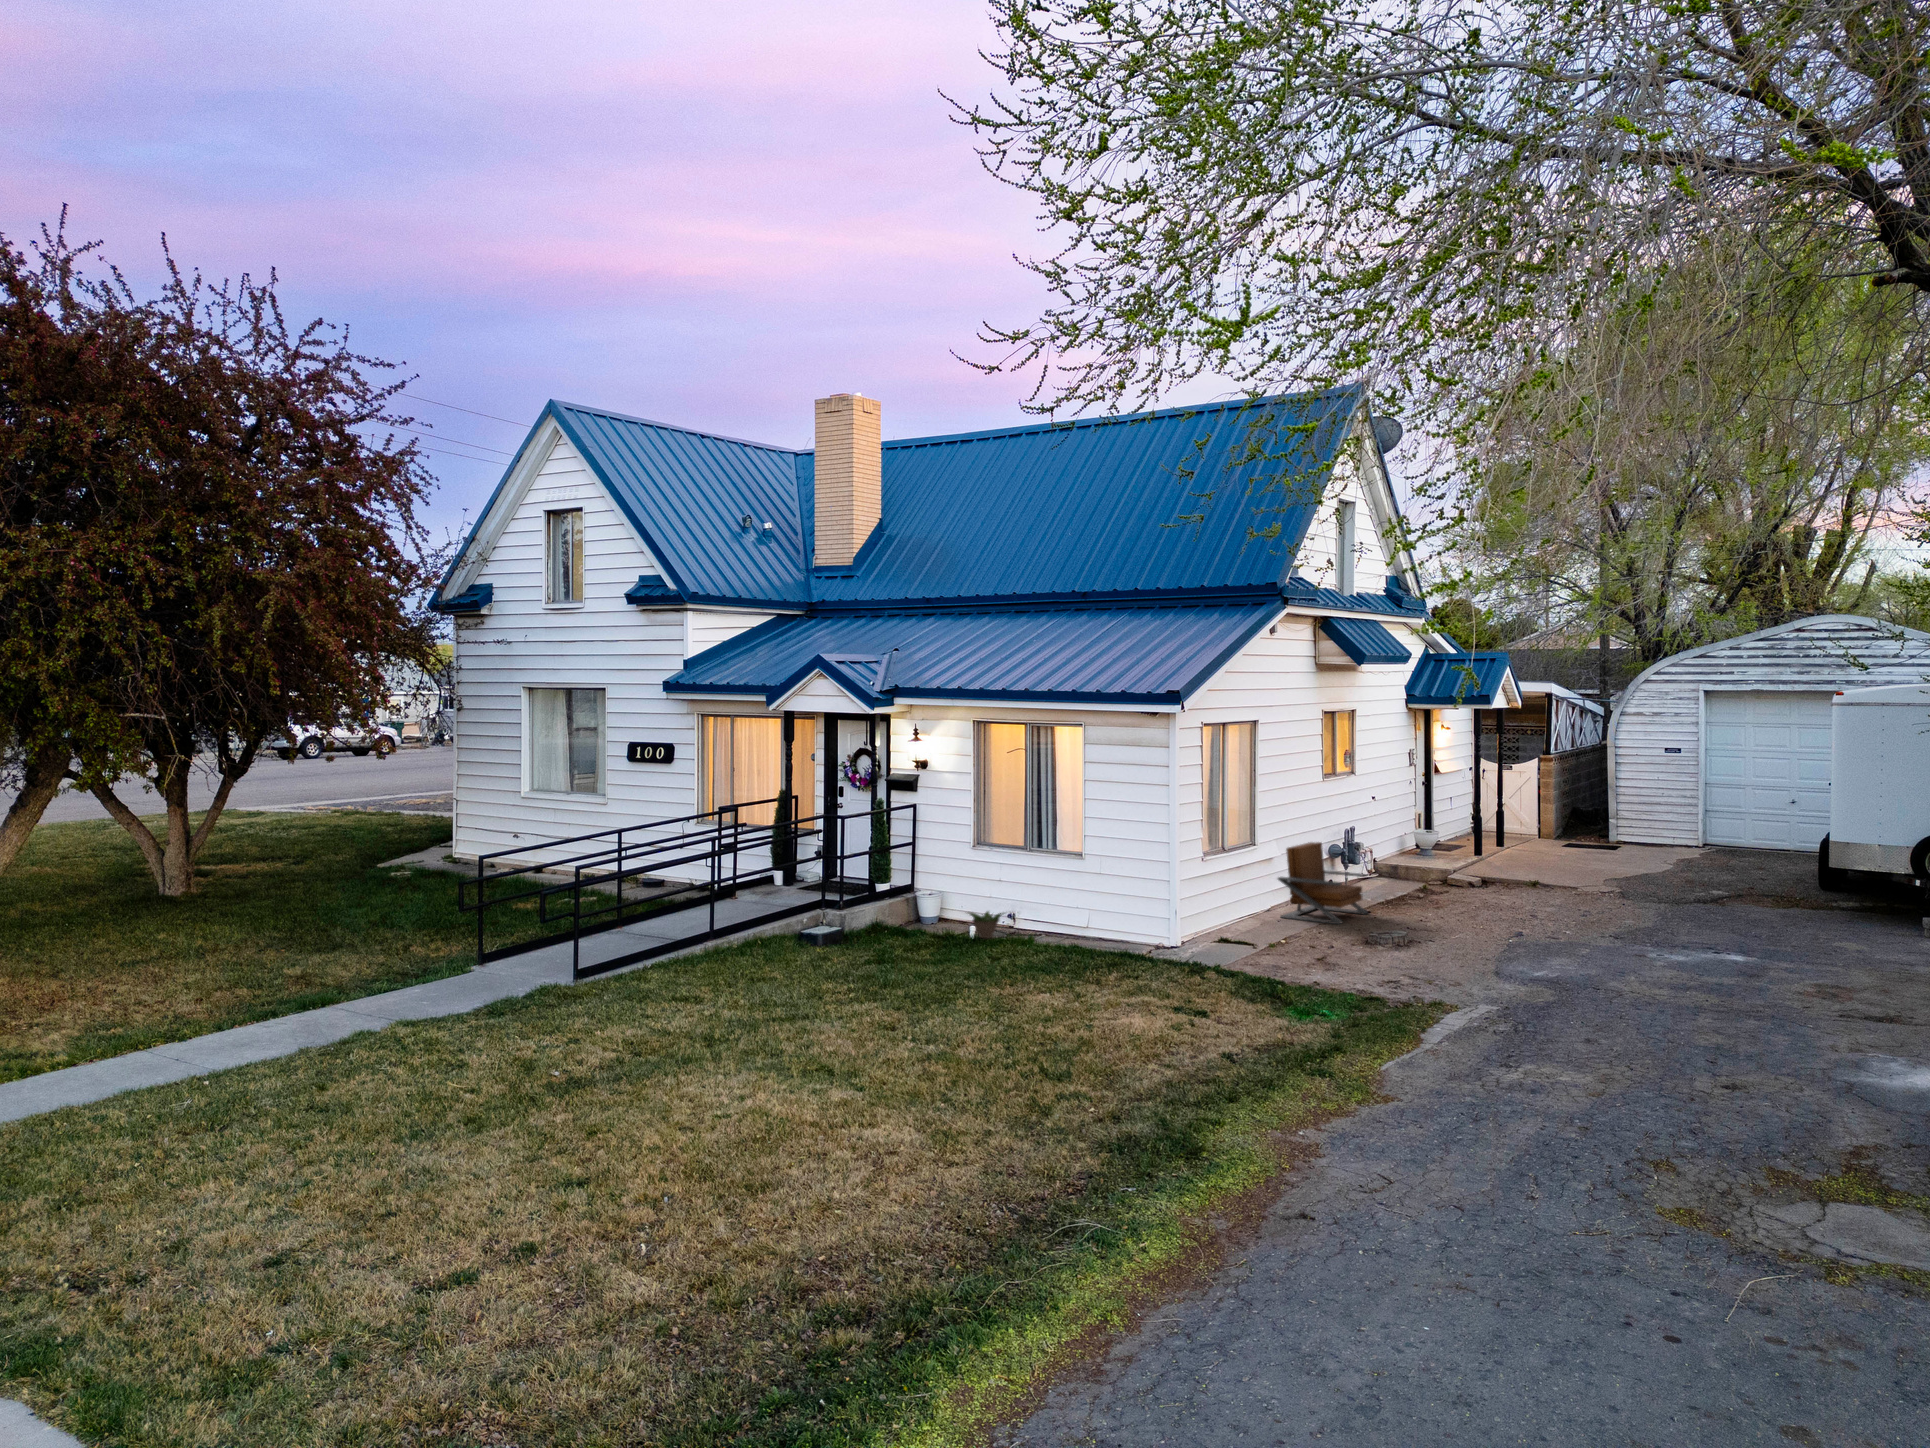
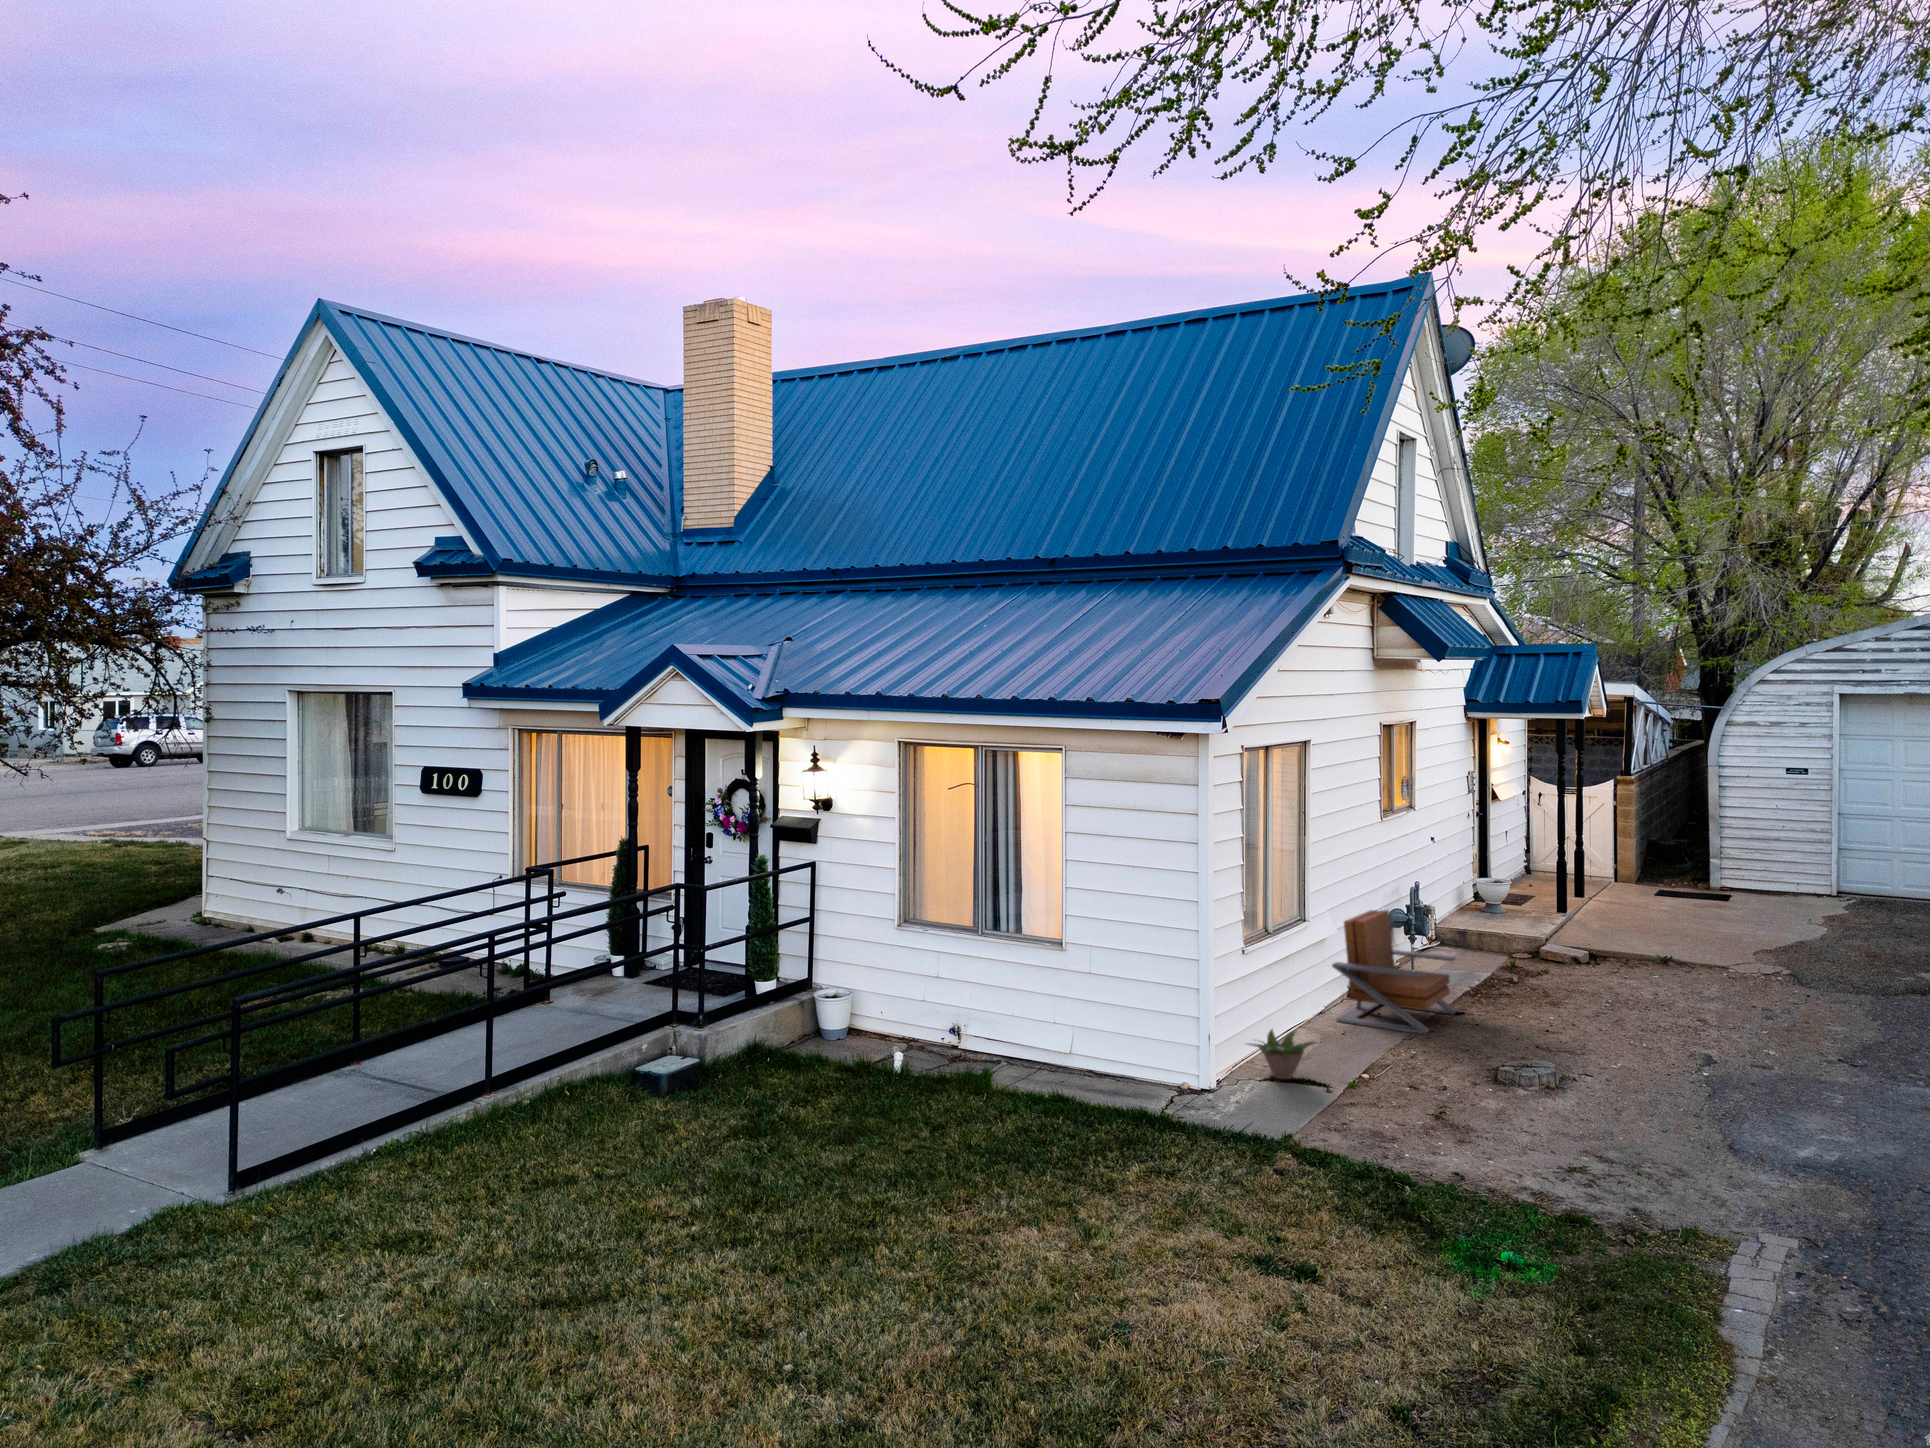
decorative plant: present [968,911,1004,938] -> present [1246,1030,1317,1079]

